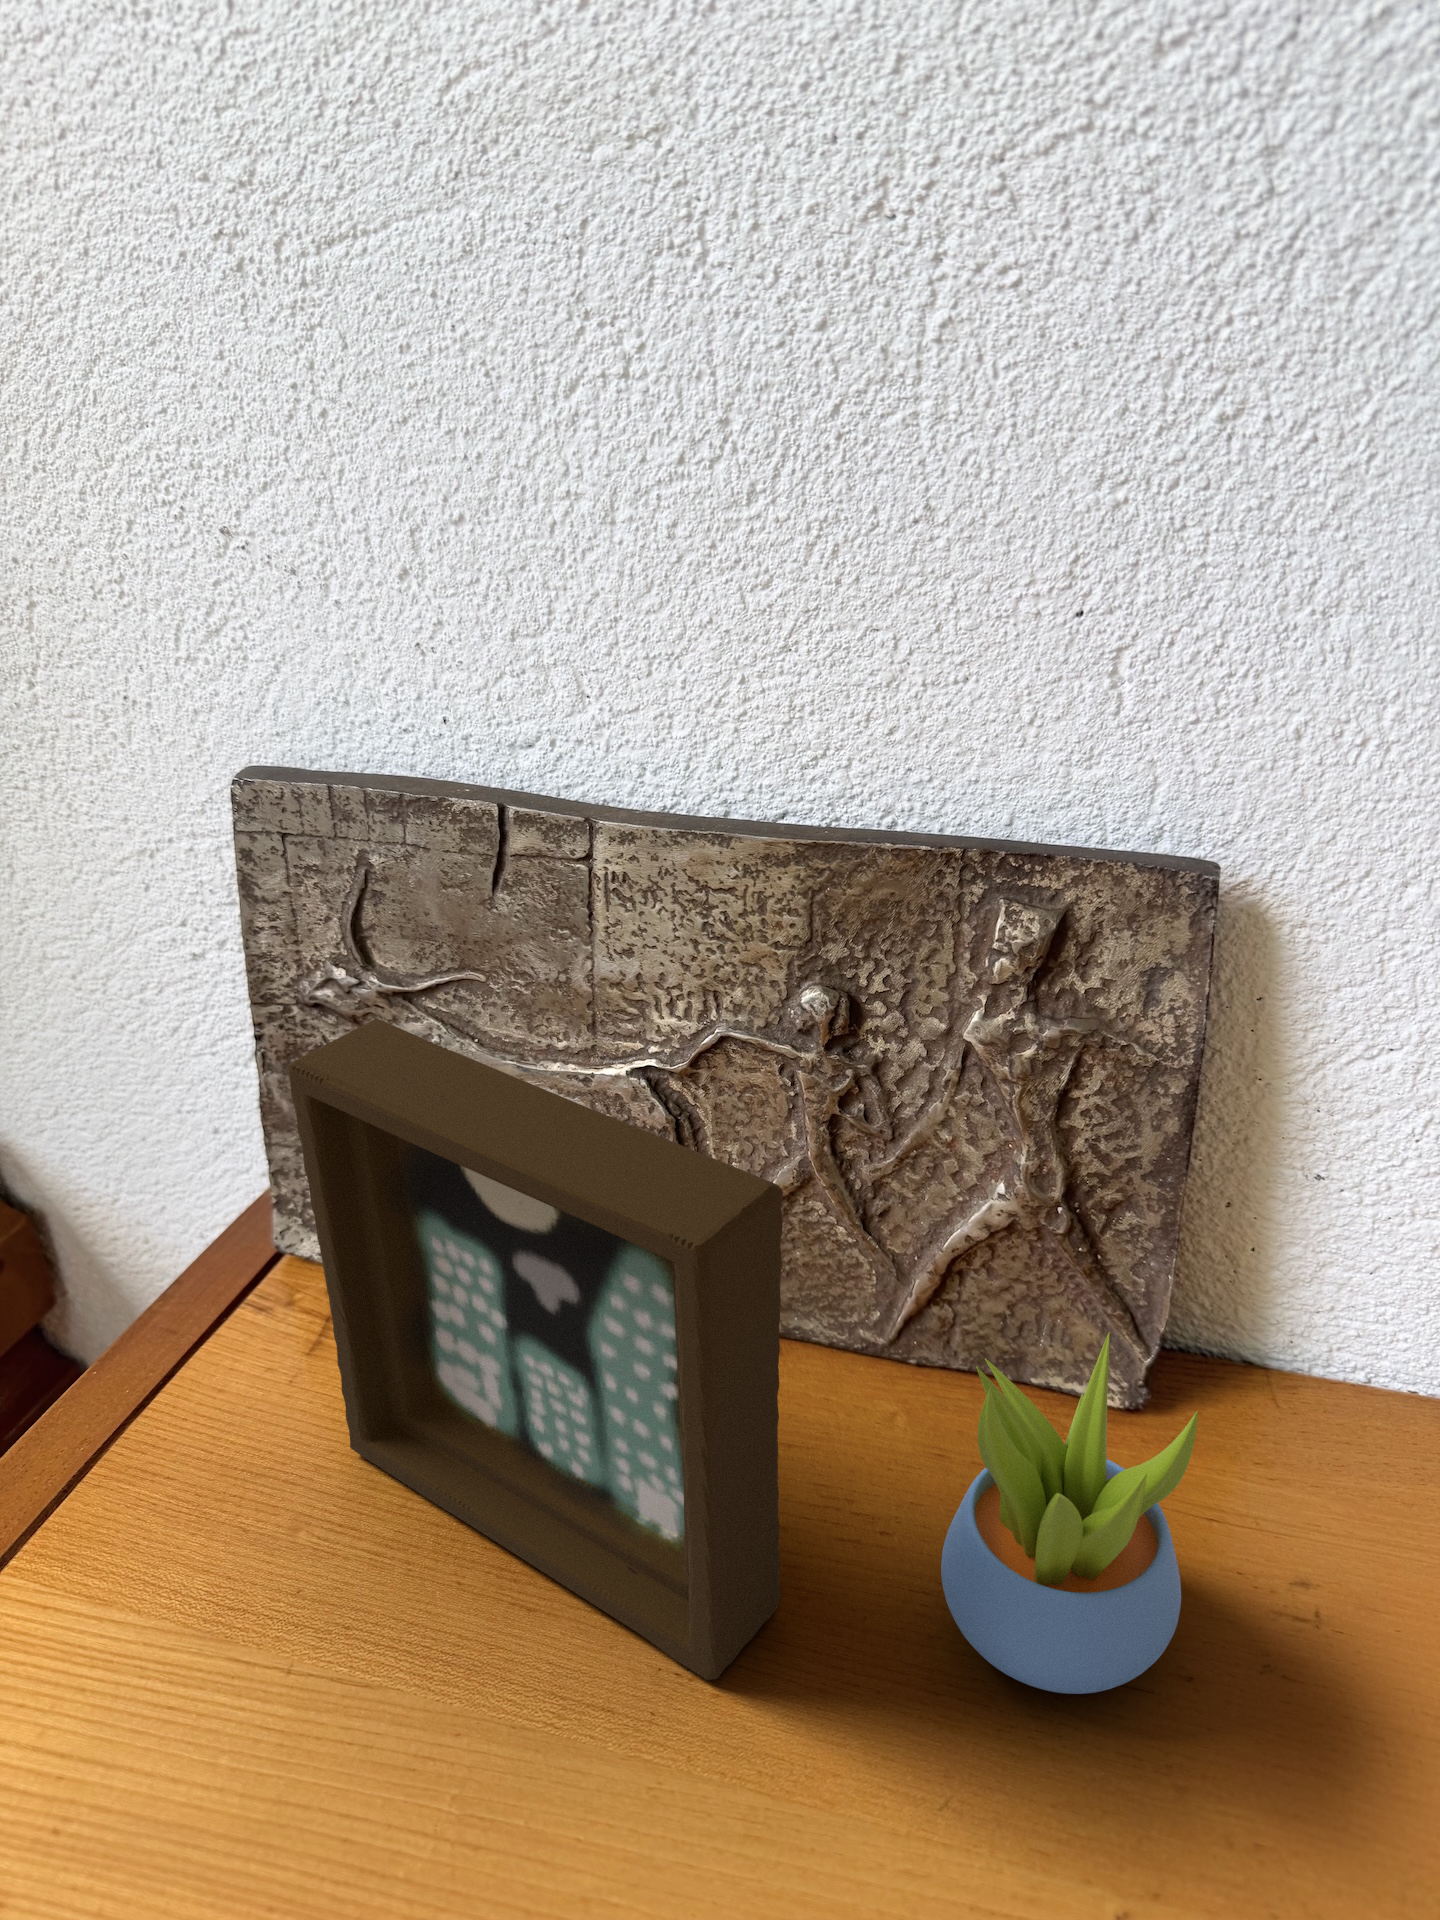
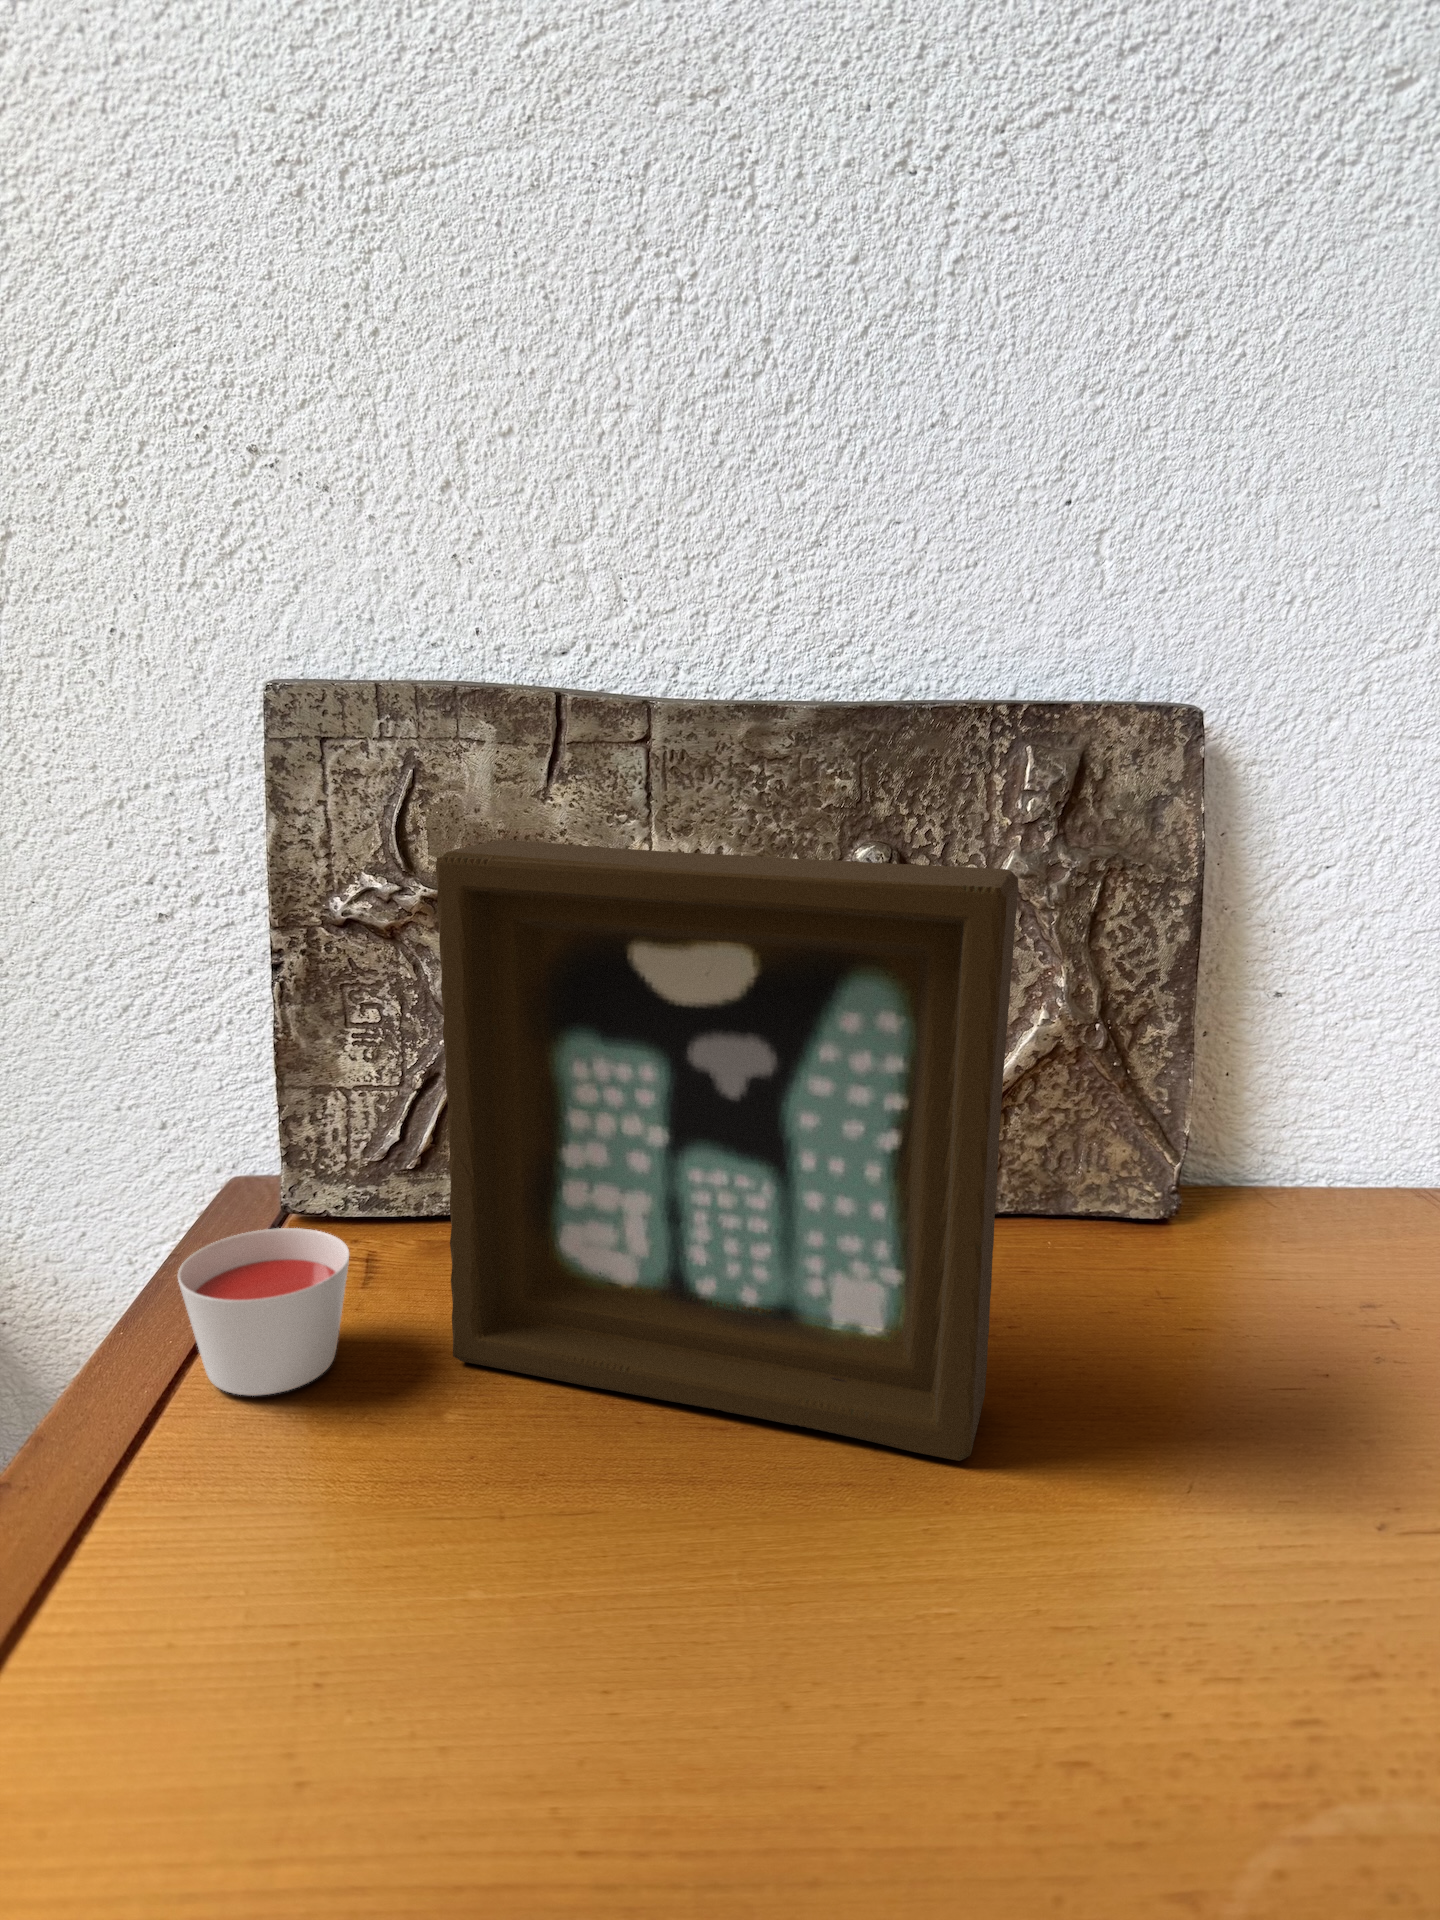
candle: none [122,1305,269,1460] -> present [178,1228,349,1396]
succulent plant: present [941,1332,1198,1694] -> none [1119,1050,1393,1403]

